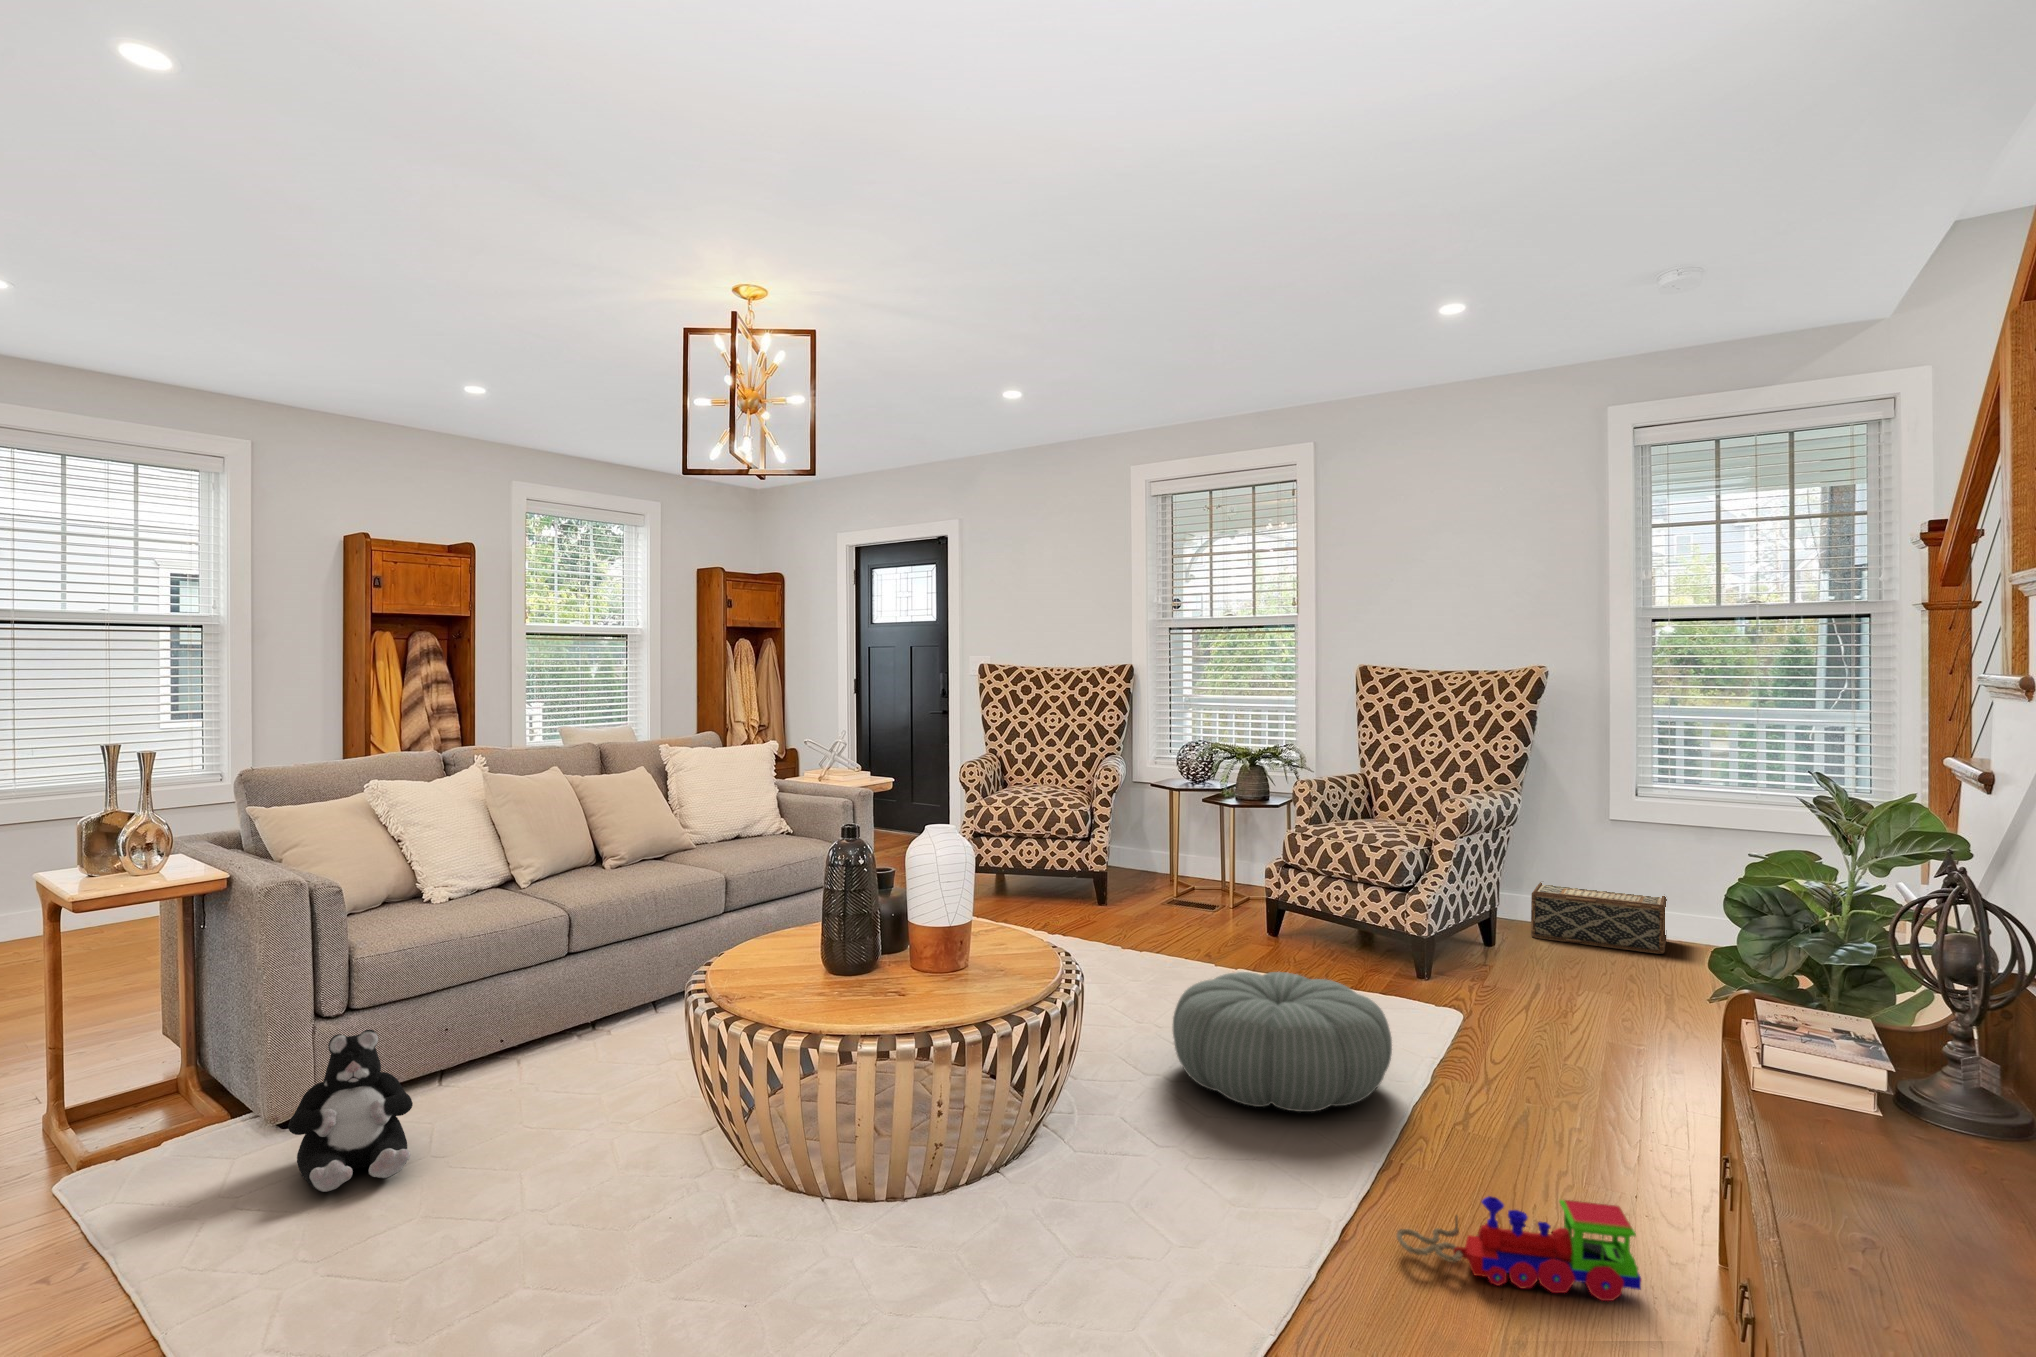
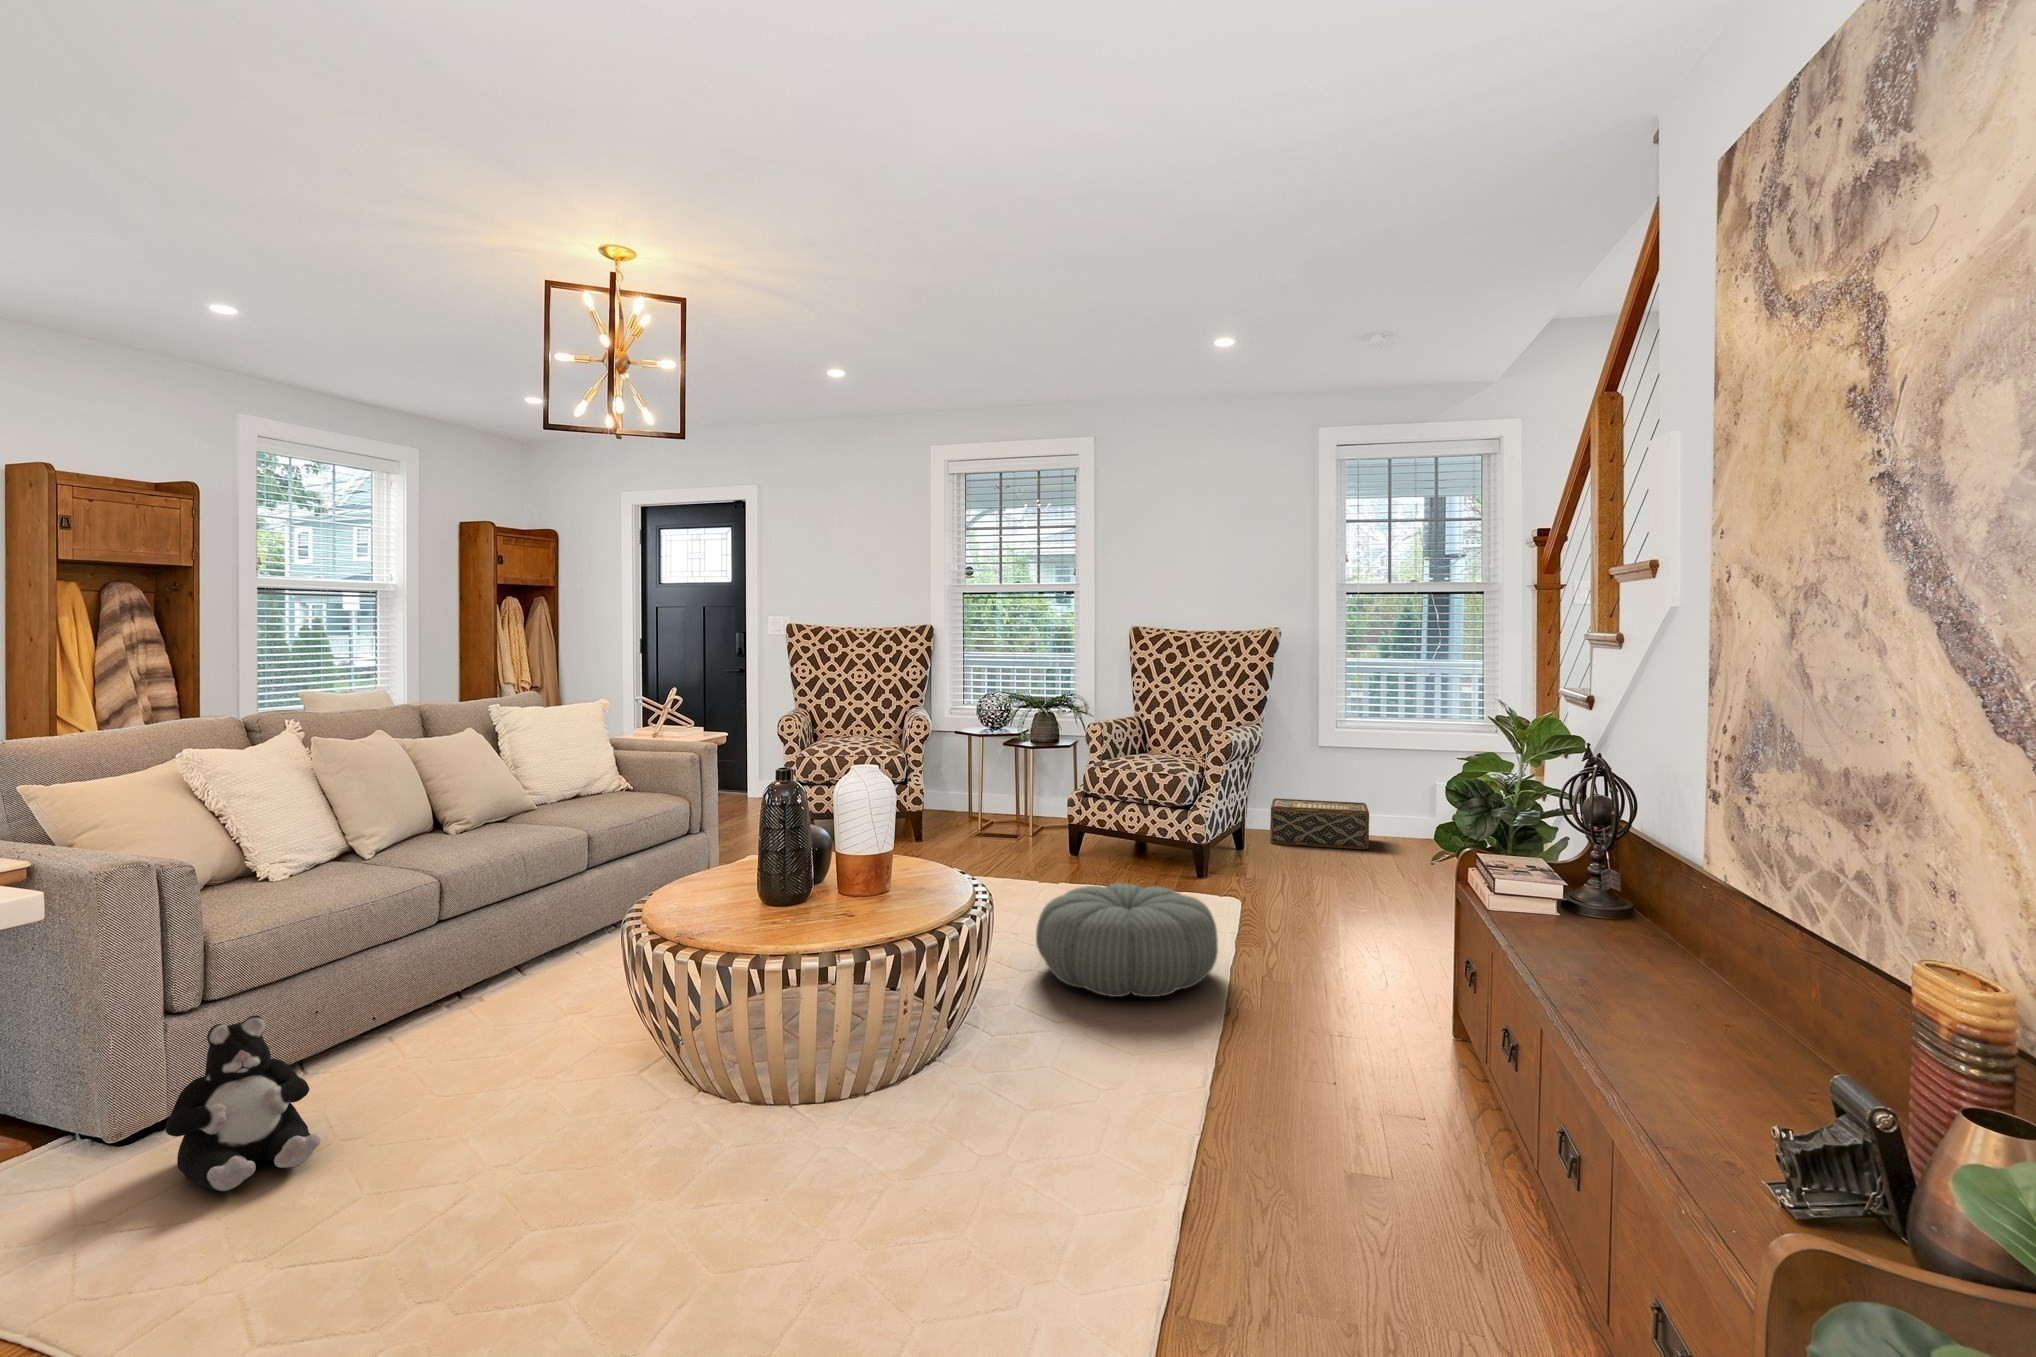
toy train: present [1397,1196,1641,1301] -> none [1268,1037,1451,1110]

